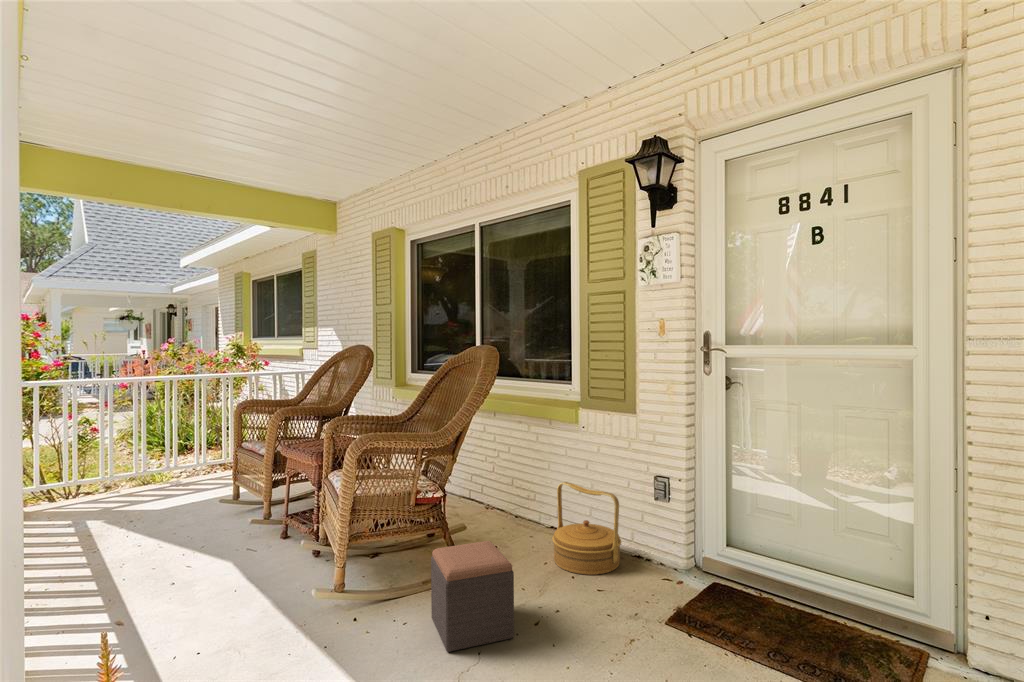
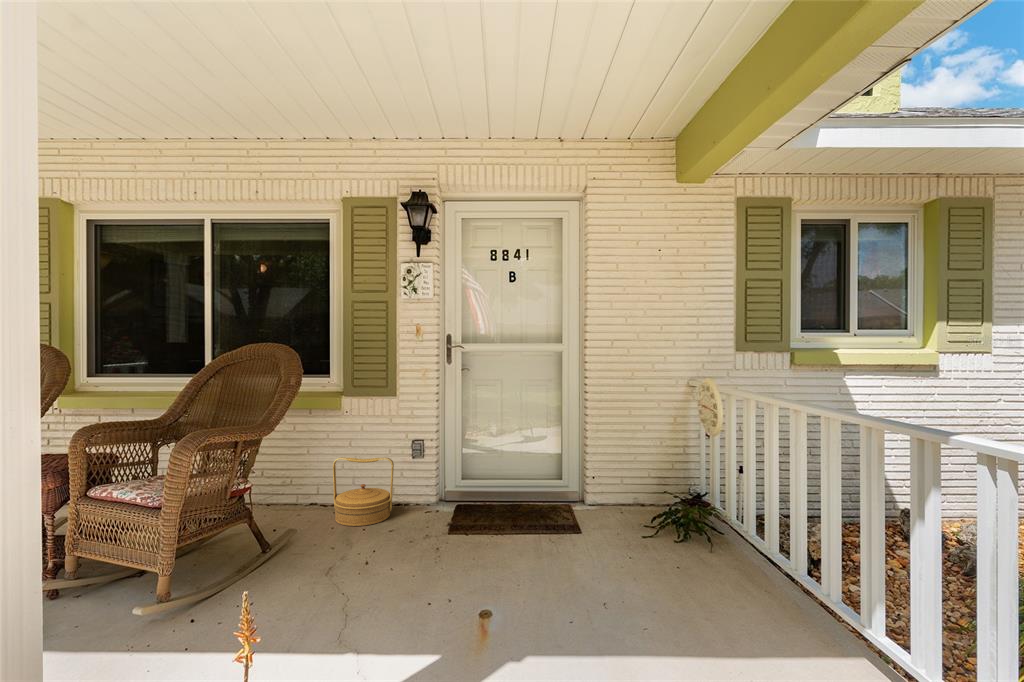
footstool: present [431,541,514,652] -> none [283,507,367,598]

